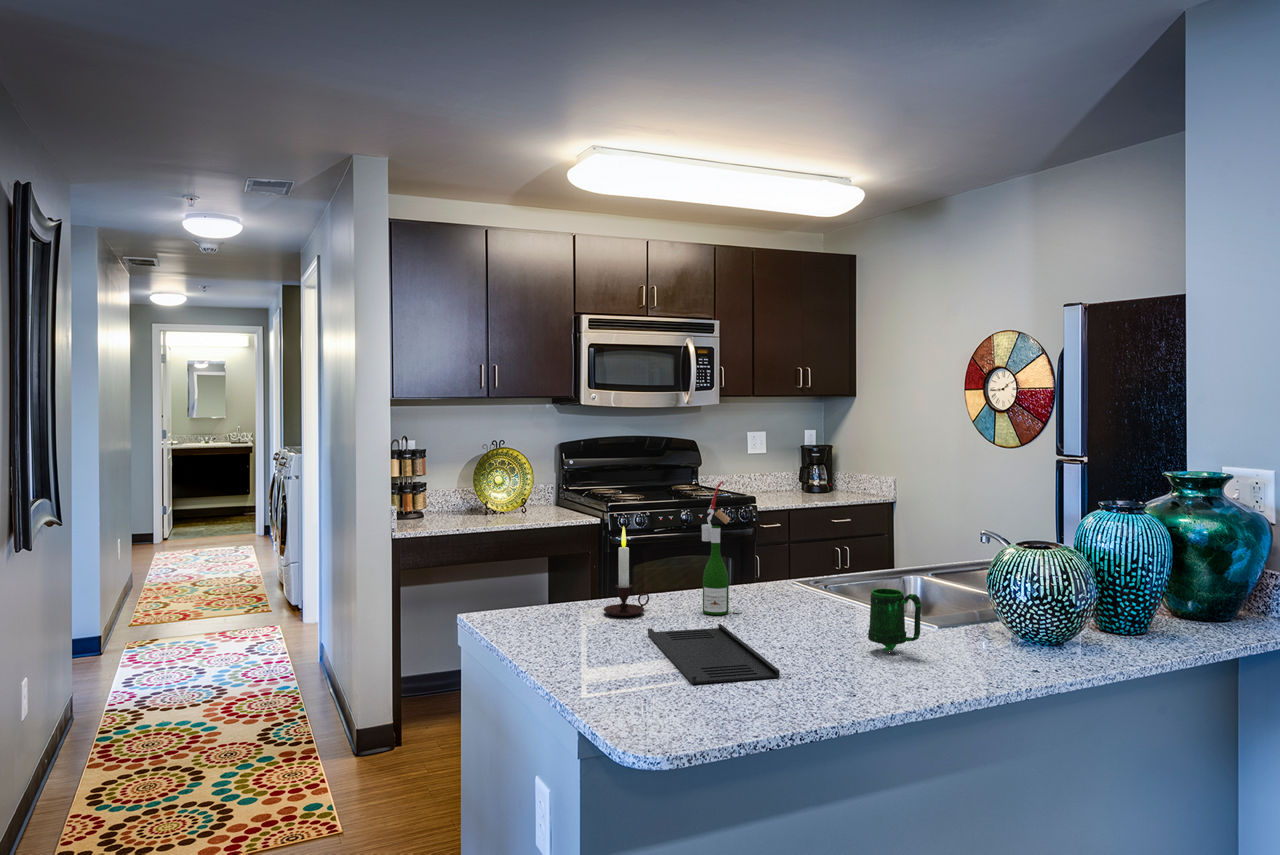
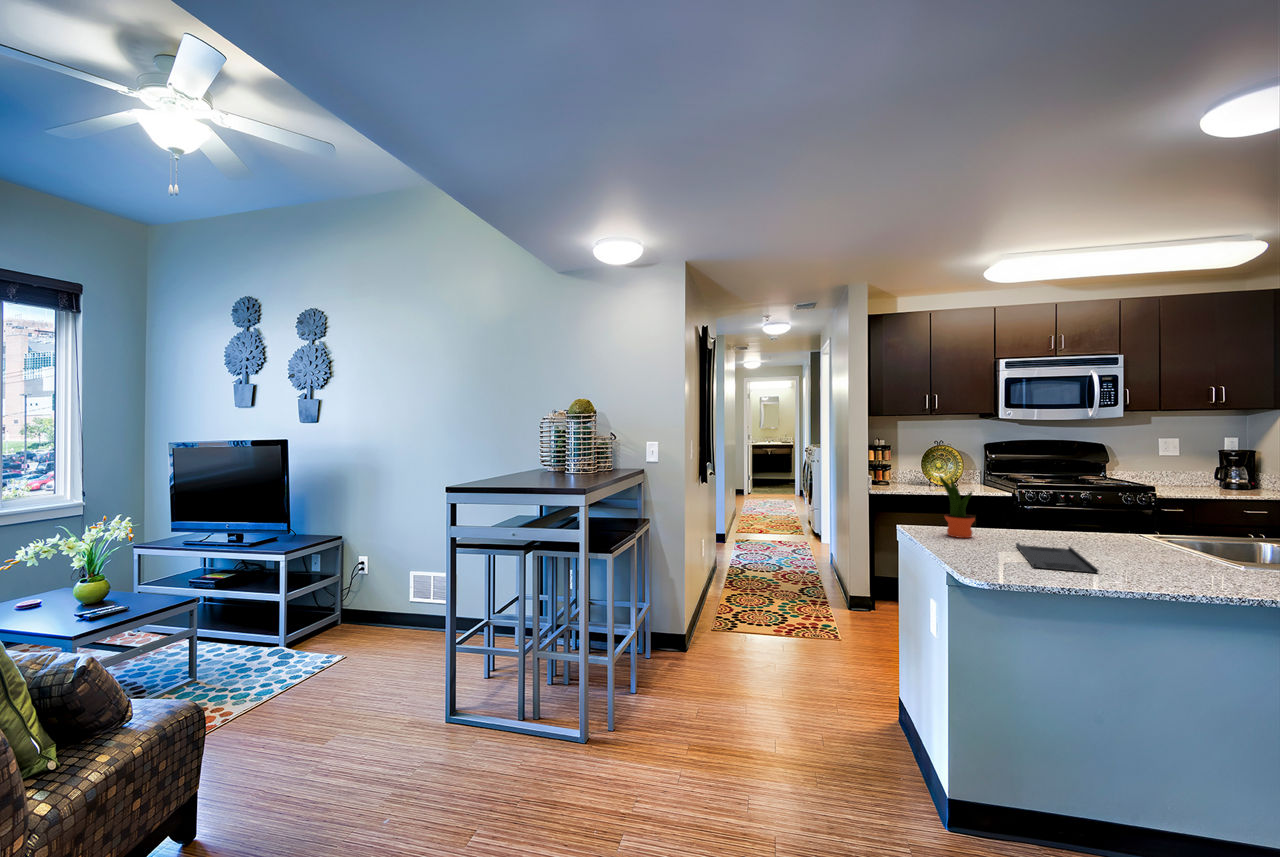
wine bottle: present [702,481,742,615] -> none [1062,462,1093,545]
potted plant: none [525,514,582,629] -> present [939,475,975,538]
candle: present [603,526,649,616] -> none [991,485,1024,537]
mug: present [868,589,922,651] -> none [1184,533,1229,578]

